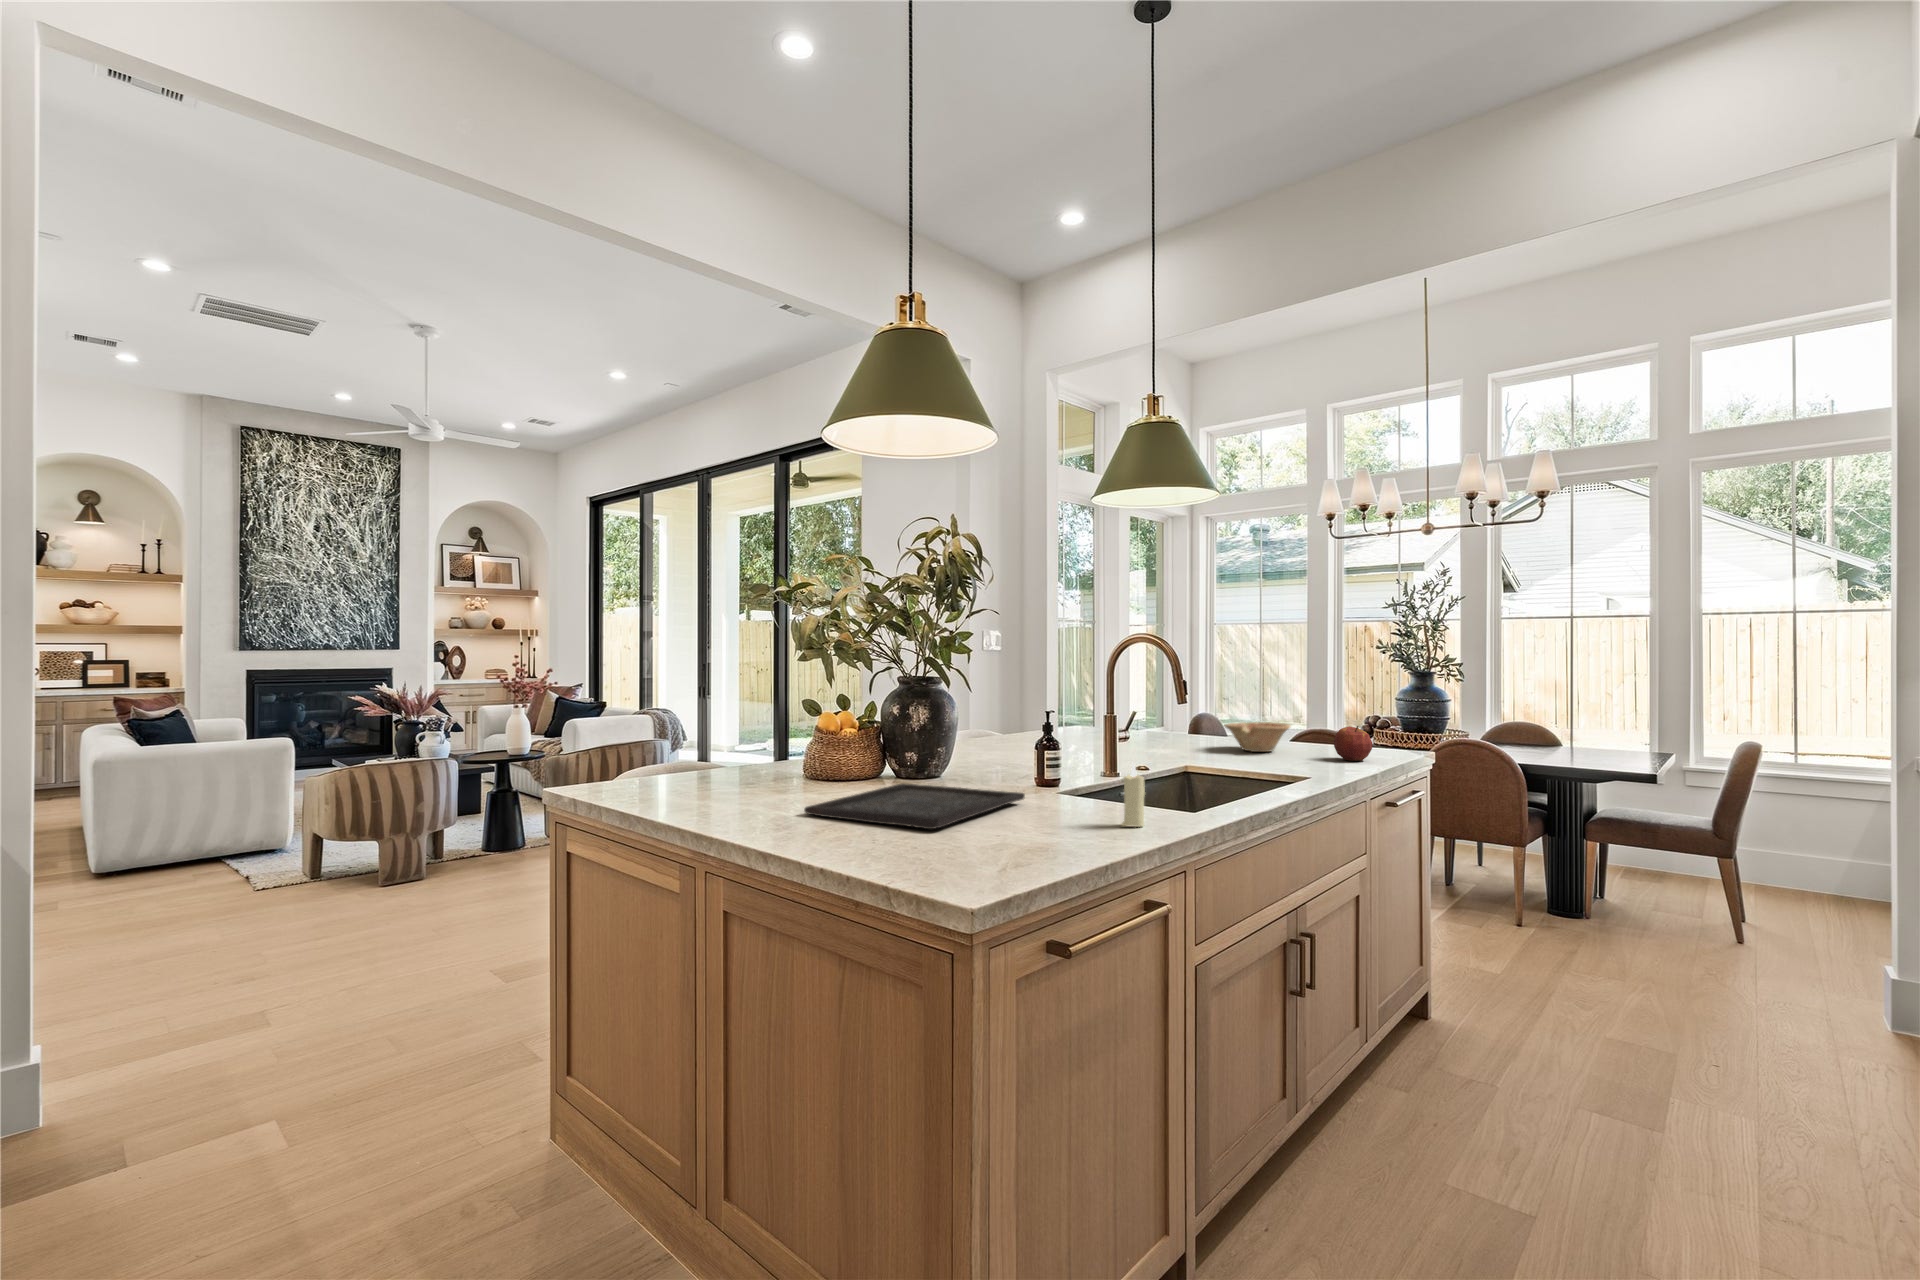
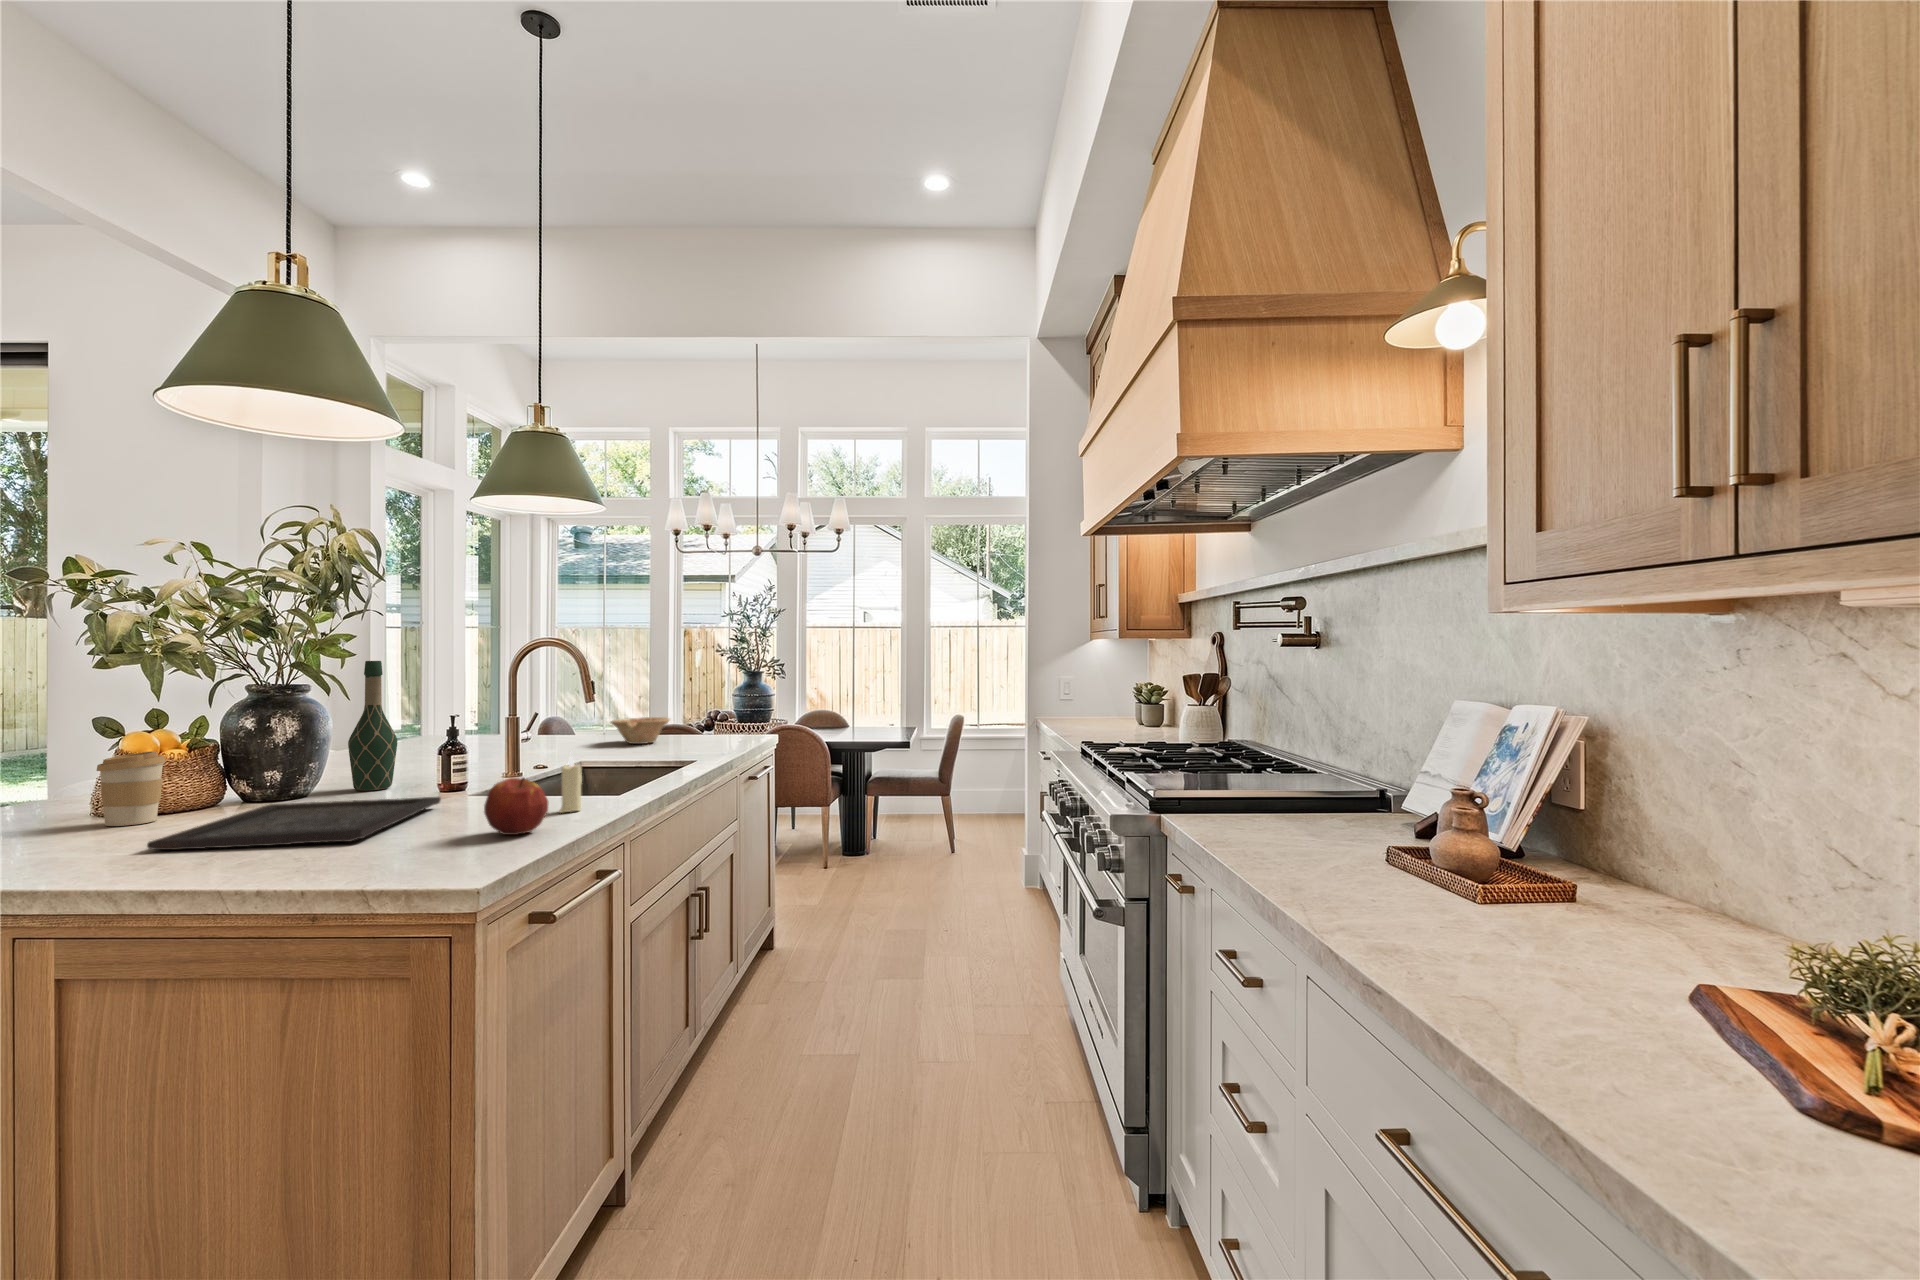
wine bottle: none [970,657,1008,778] -> present [348,661,397,791]
apple: present [1334,726,1372,761] -> present [484,777,548,835]
coffee cup: none [798,730,839,789] -> present [97,751,165,826]

